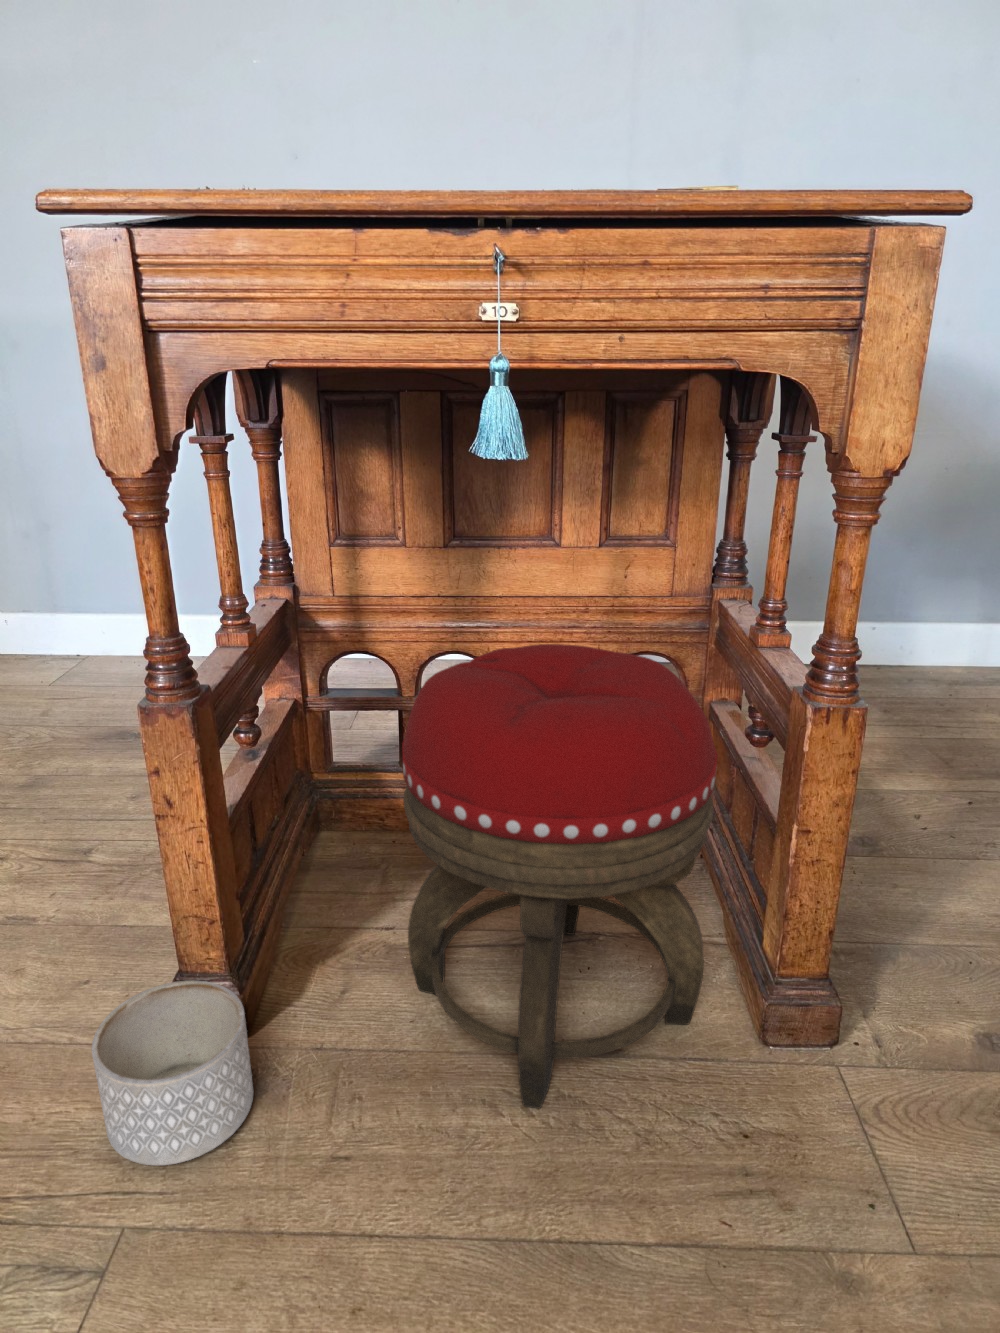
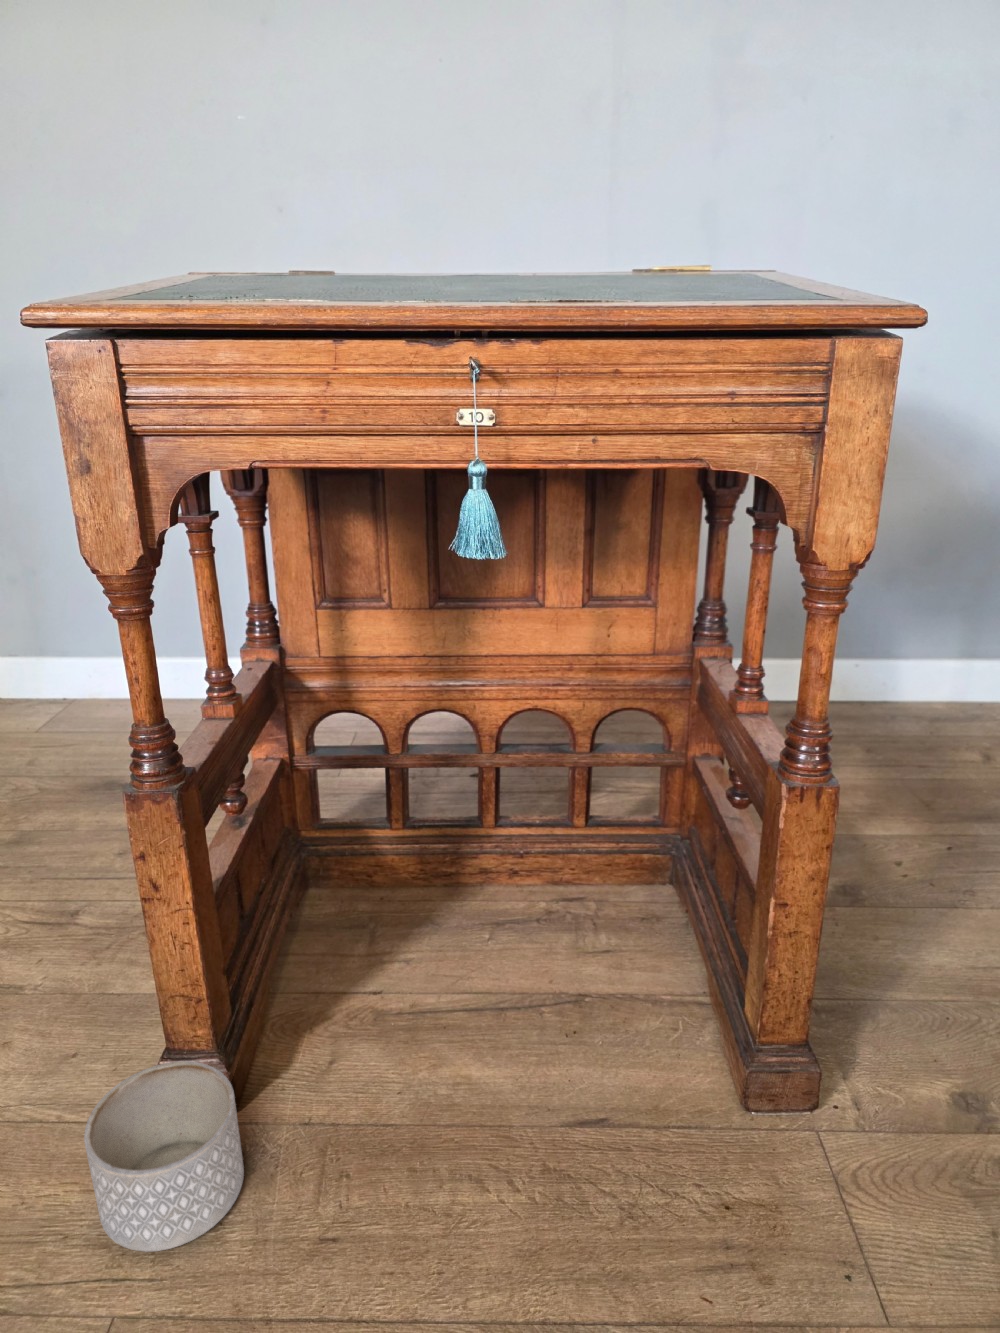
footstool: present [402,644,718,1108] -> none [387,720,692,1183]

